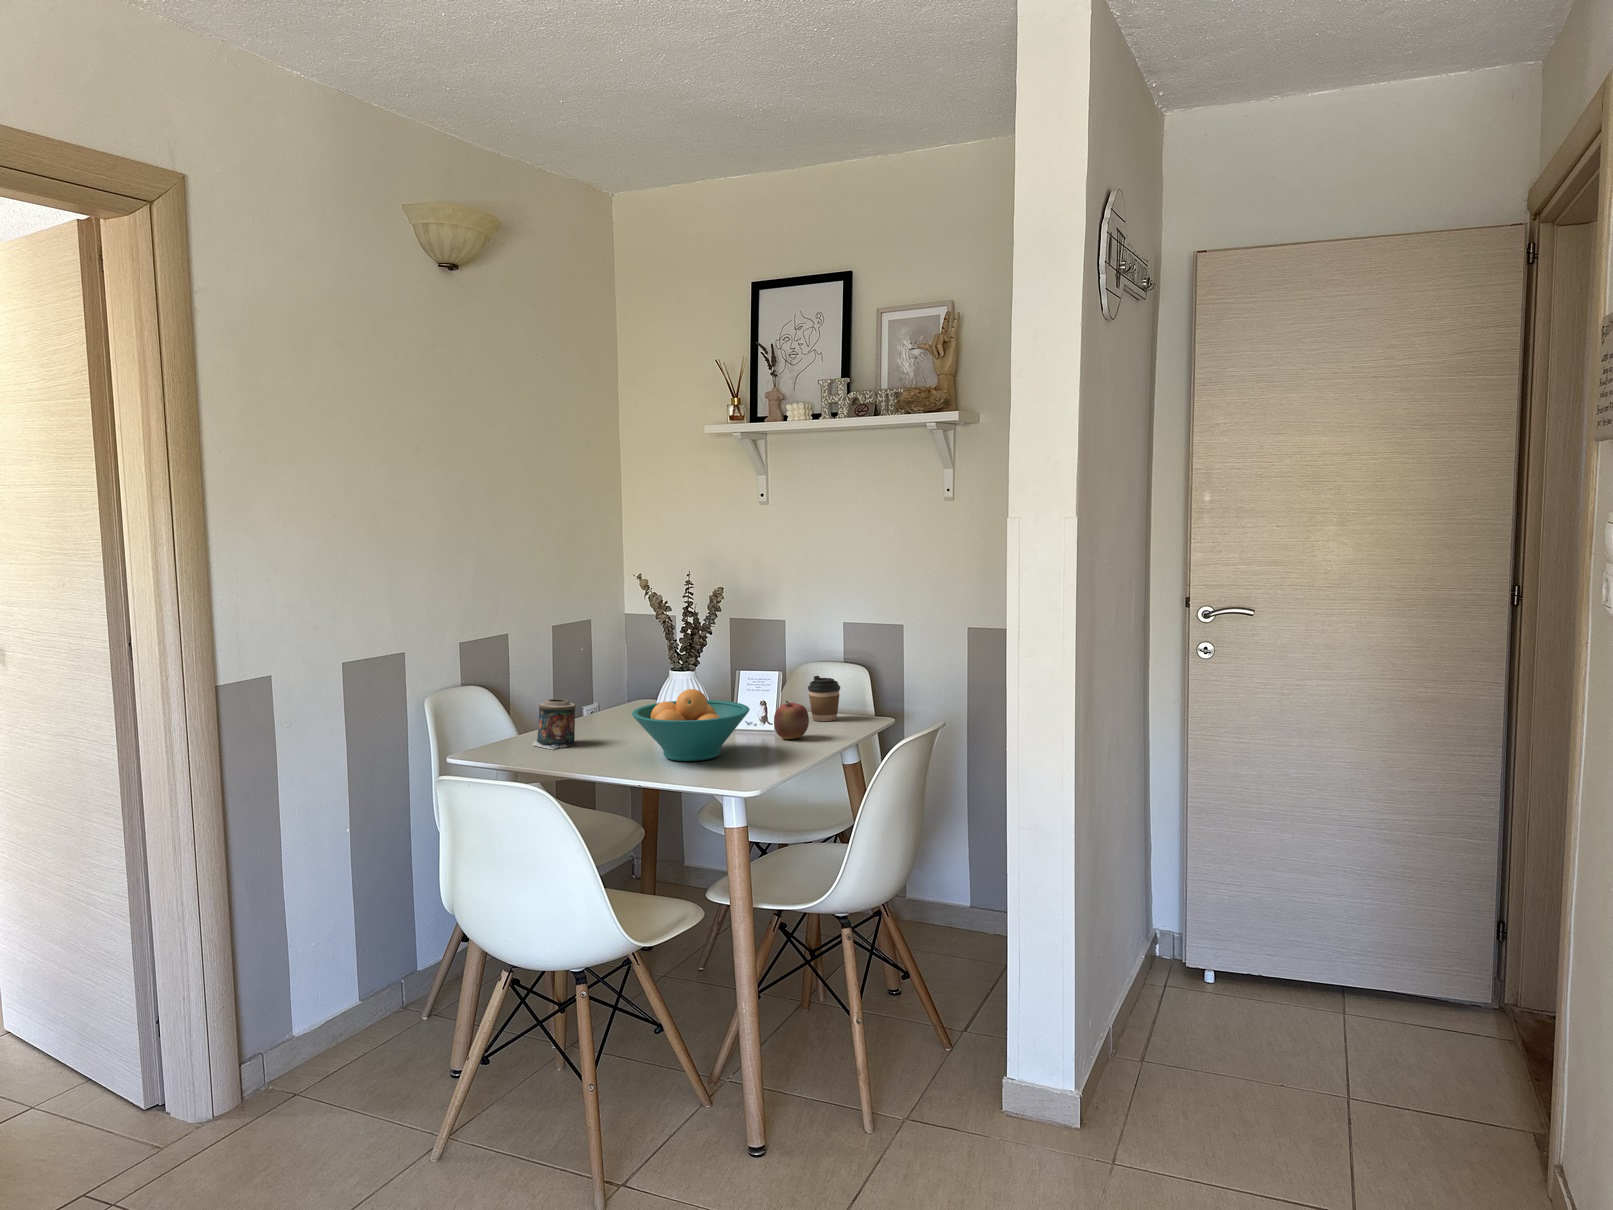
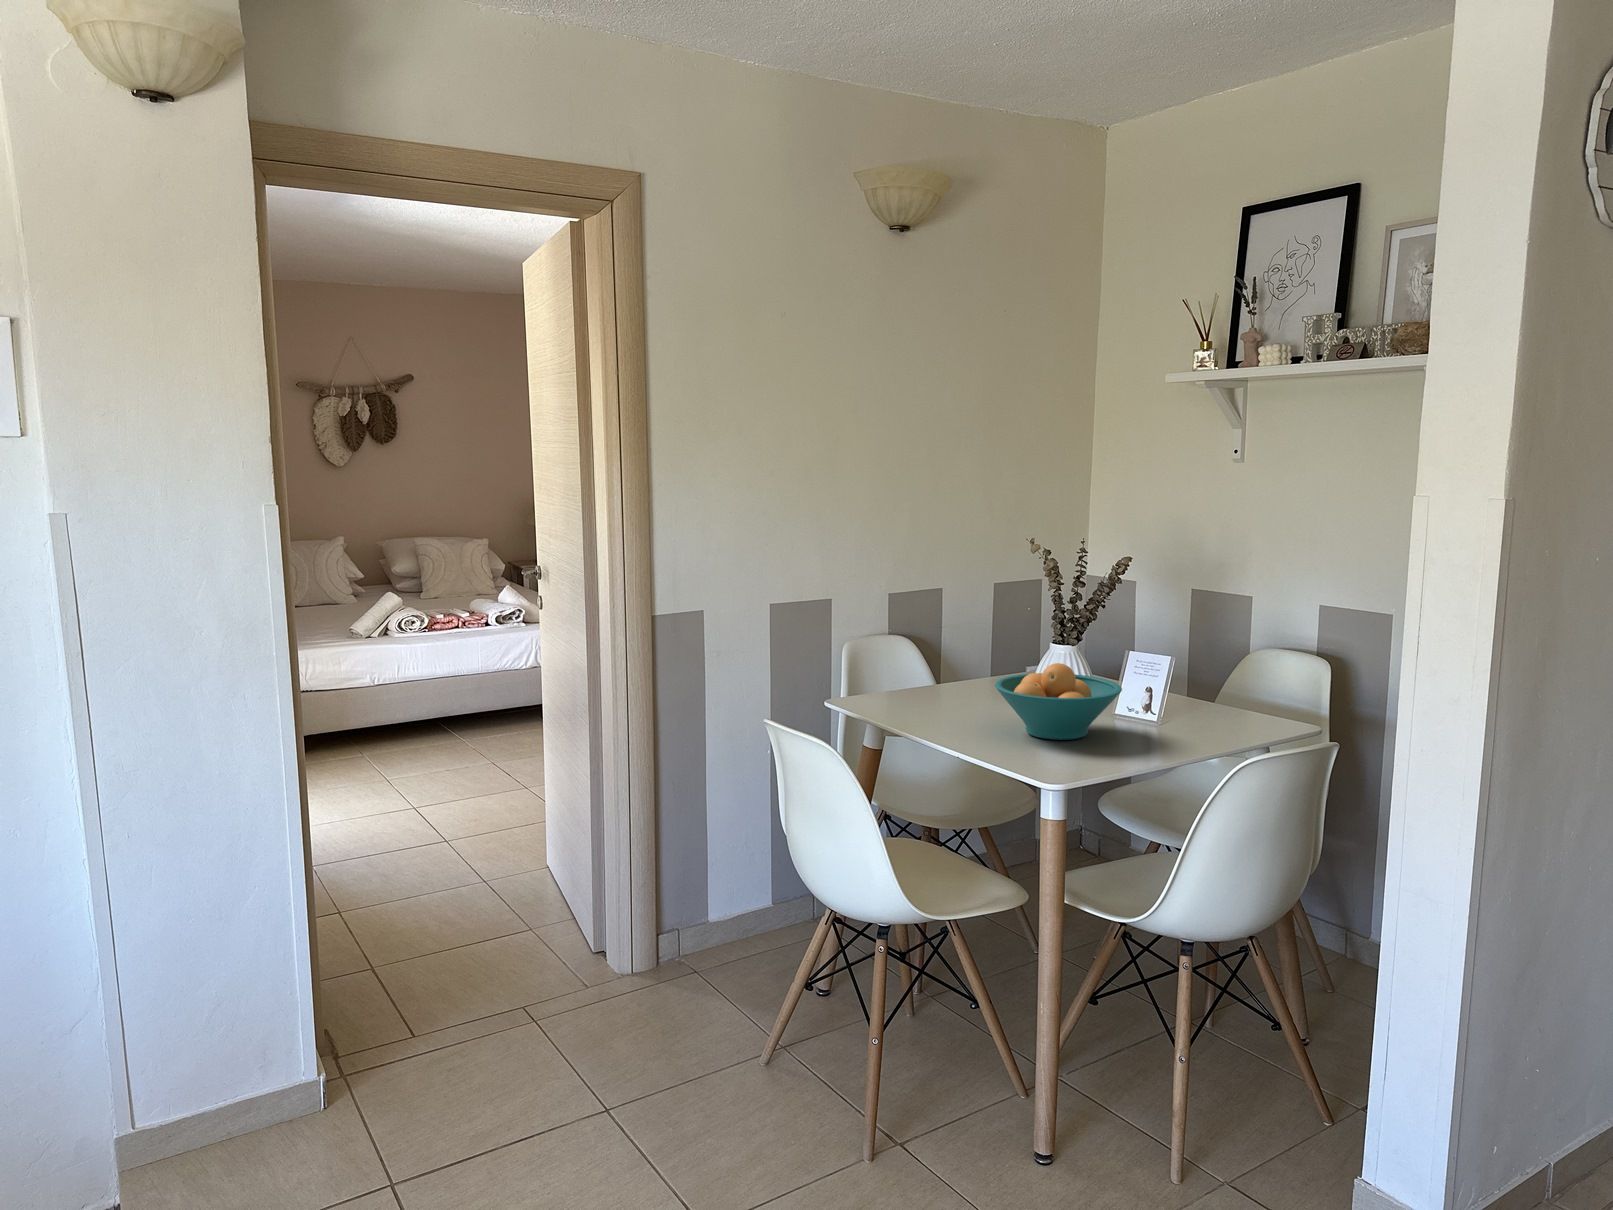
coffee cup: present [808,676,840,721] -> none [1233,662,1273,716]
candle: present [532,699,575,750] -> none [922,656,965,707]
apple: present [774,701,809,739] -> none [1166,687,1208,731]

